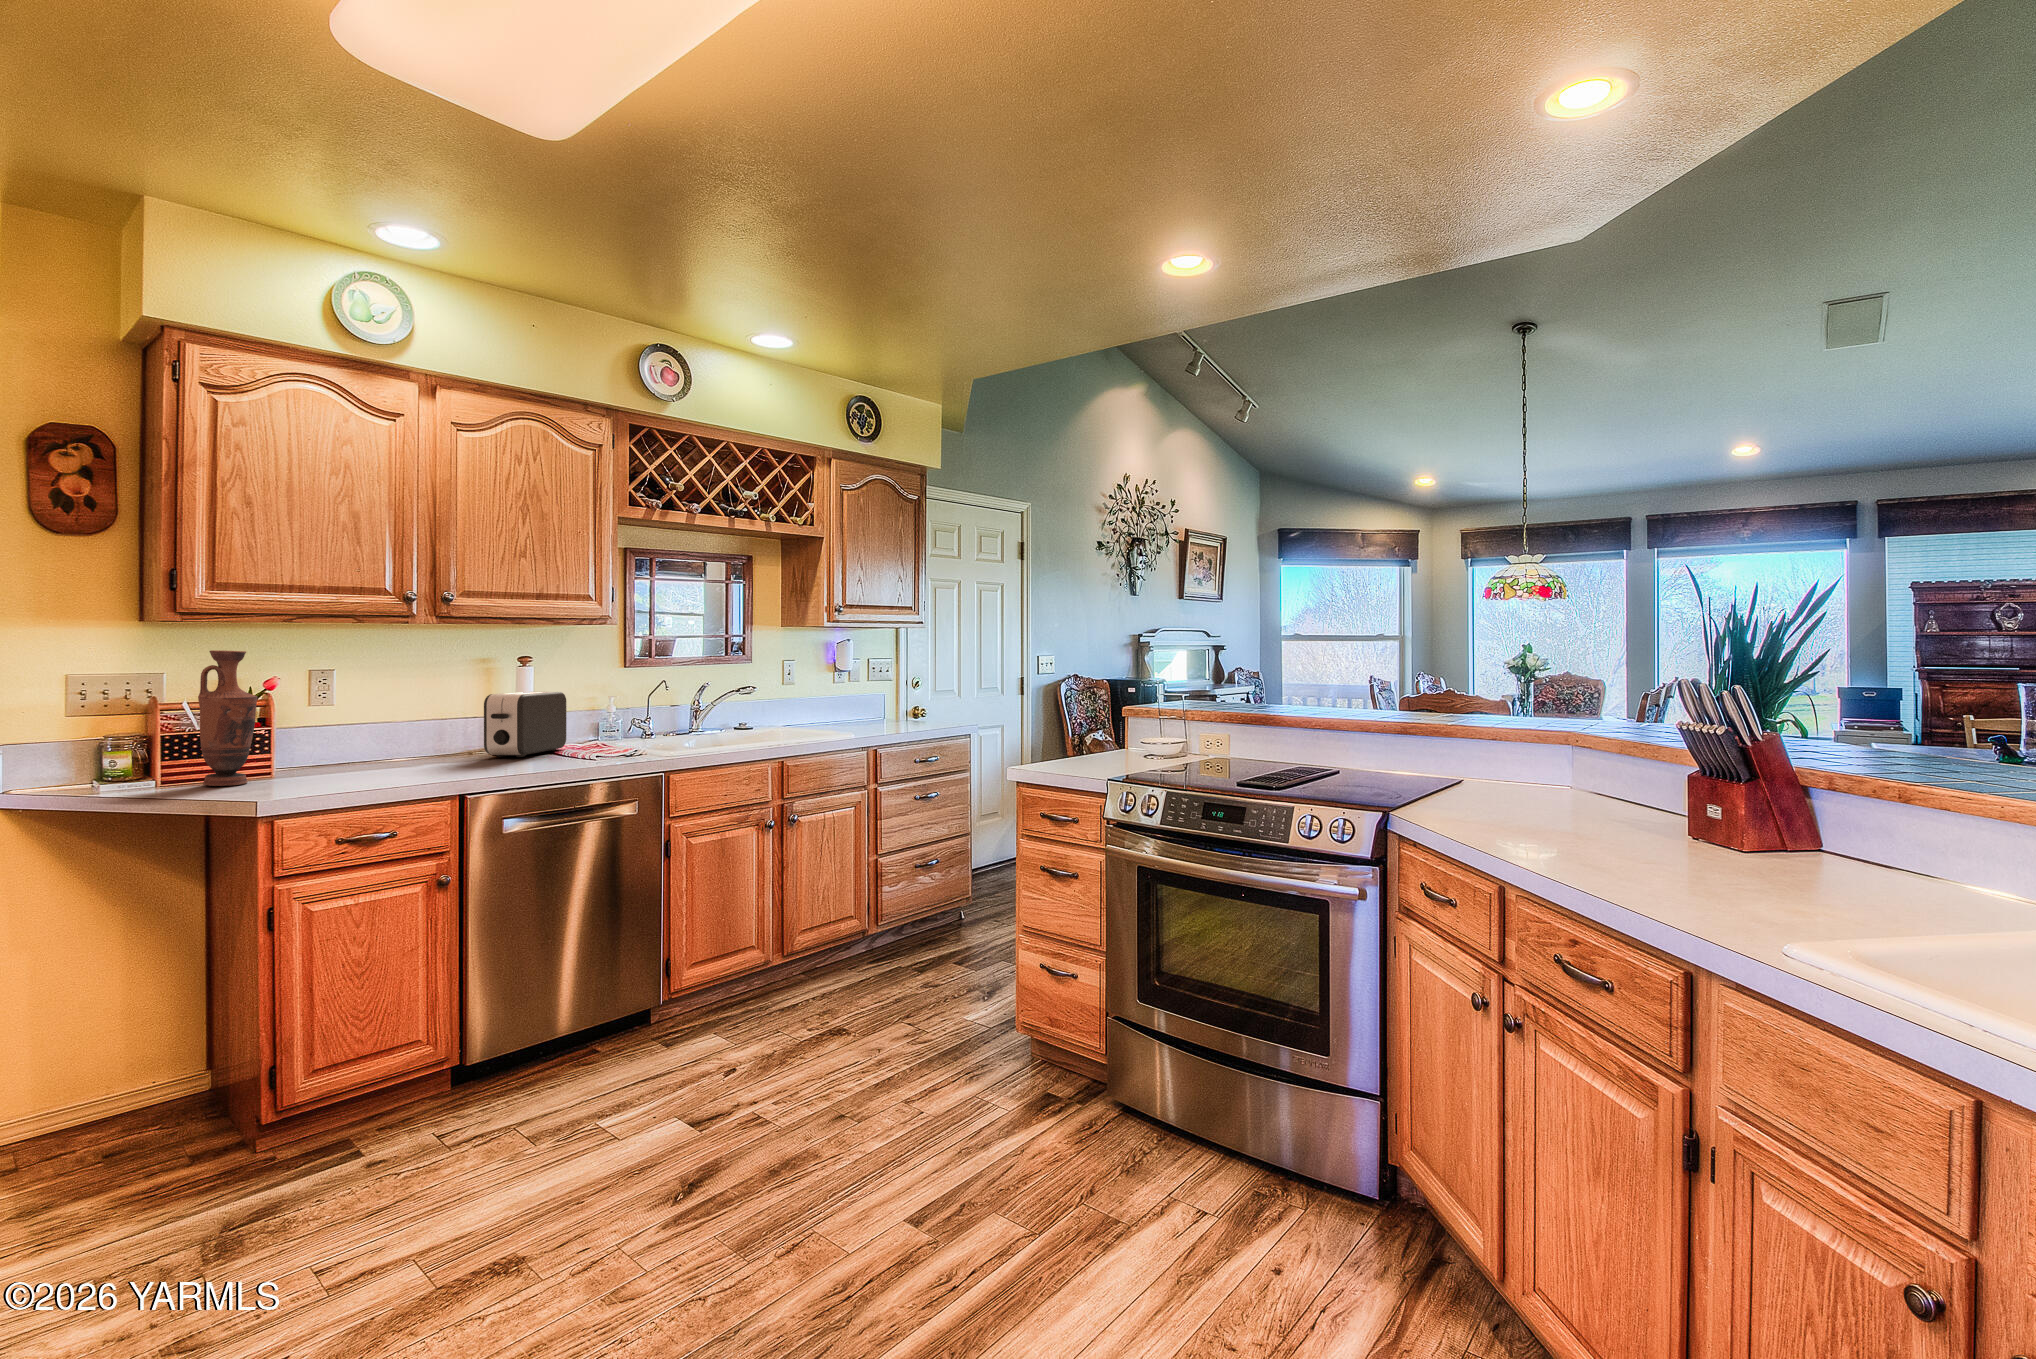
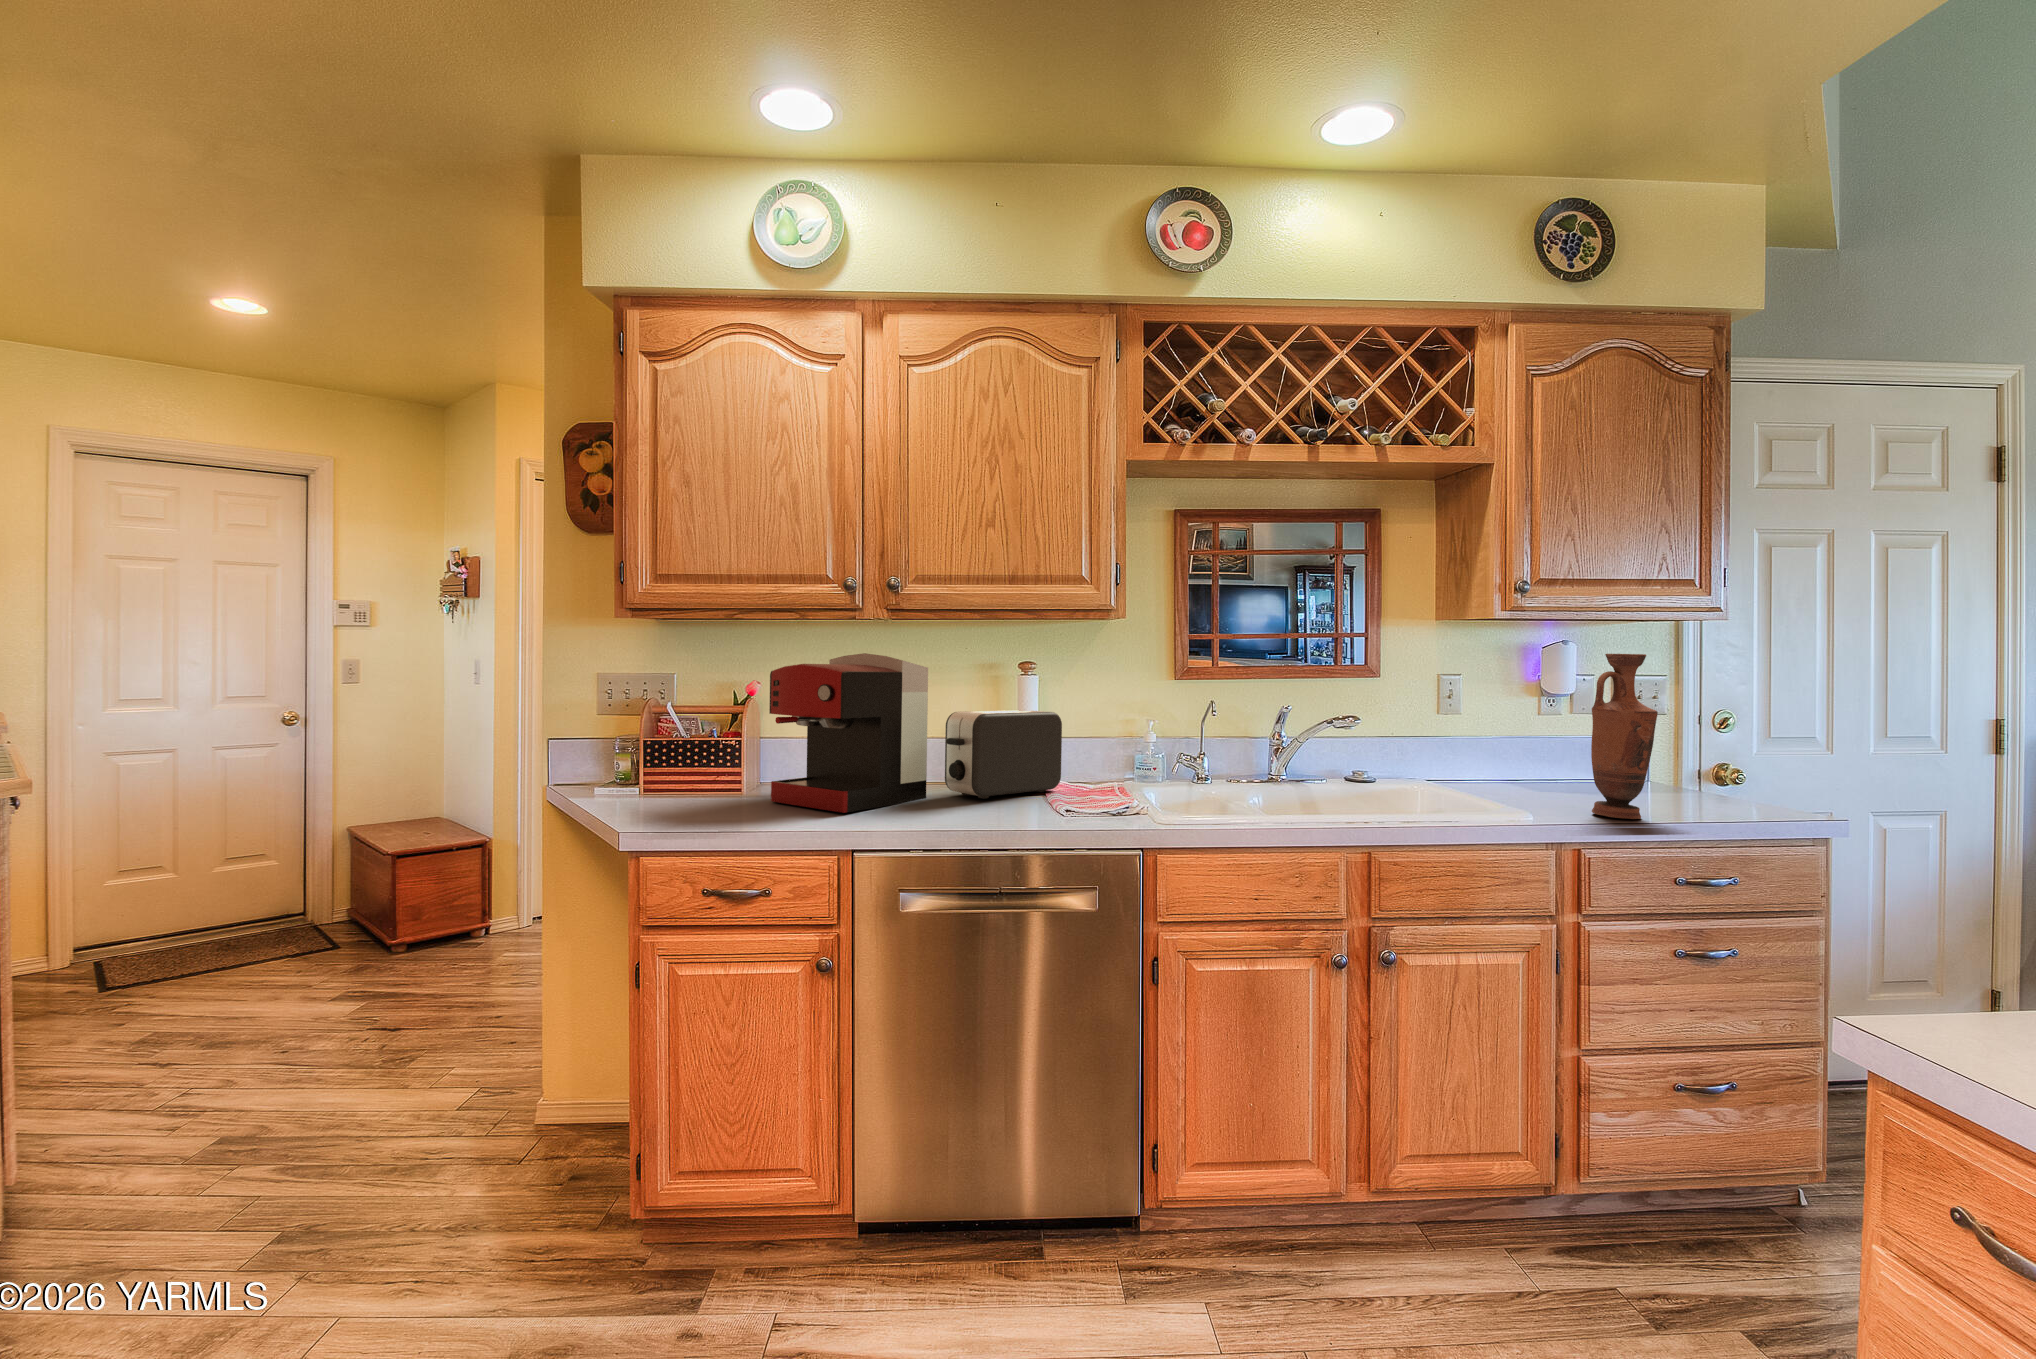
vase: present [198,650,258,786] -> present [1591,654,1658,819]
coffee maker: none [332,650,469,775] -> present [769,653,928,813]

